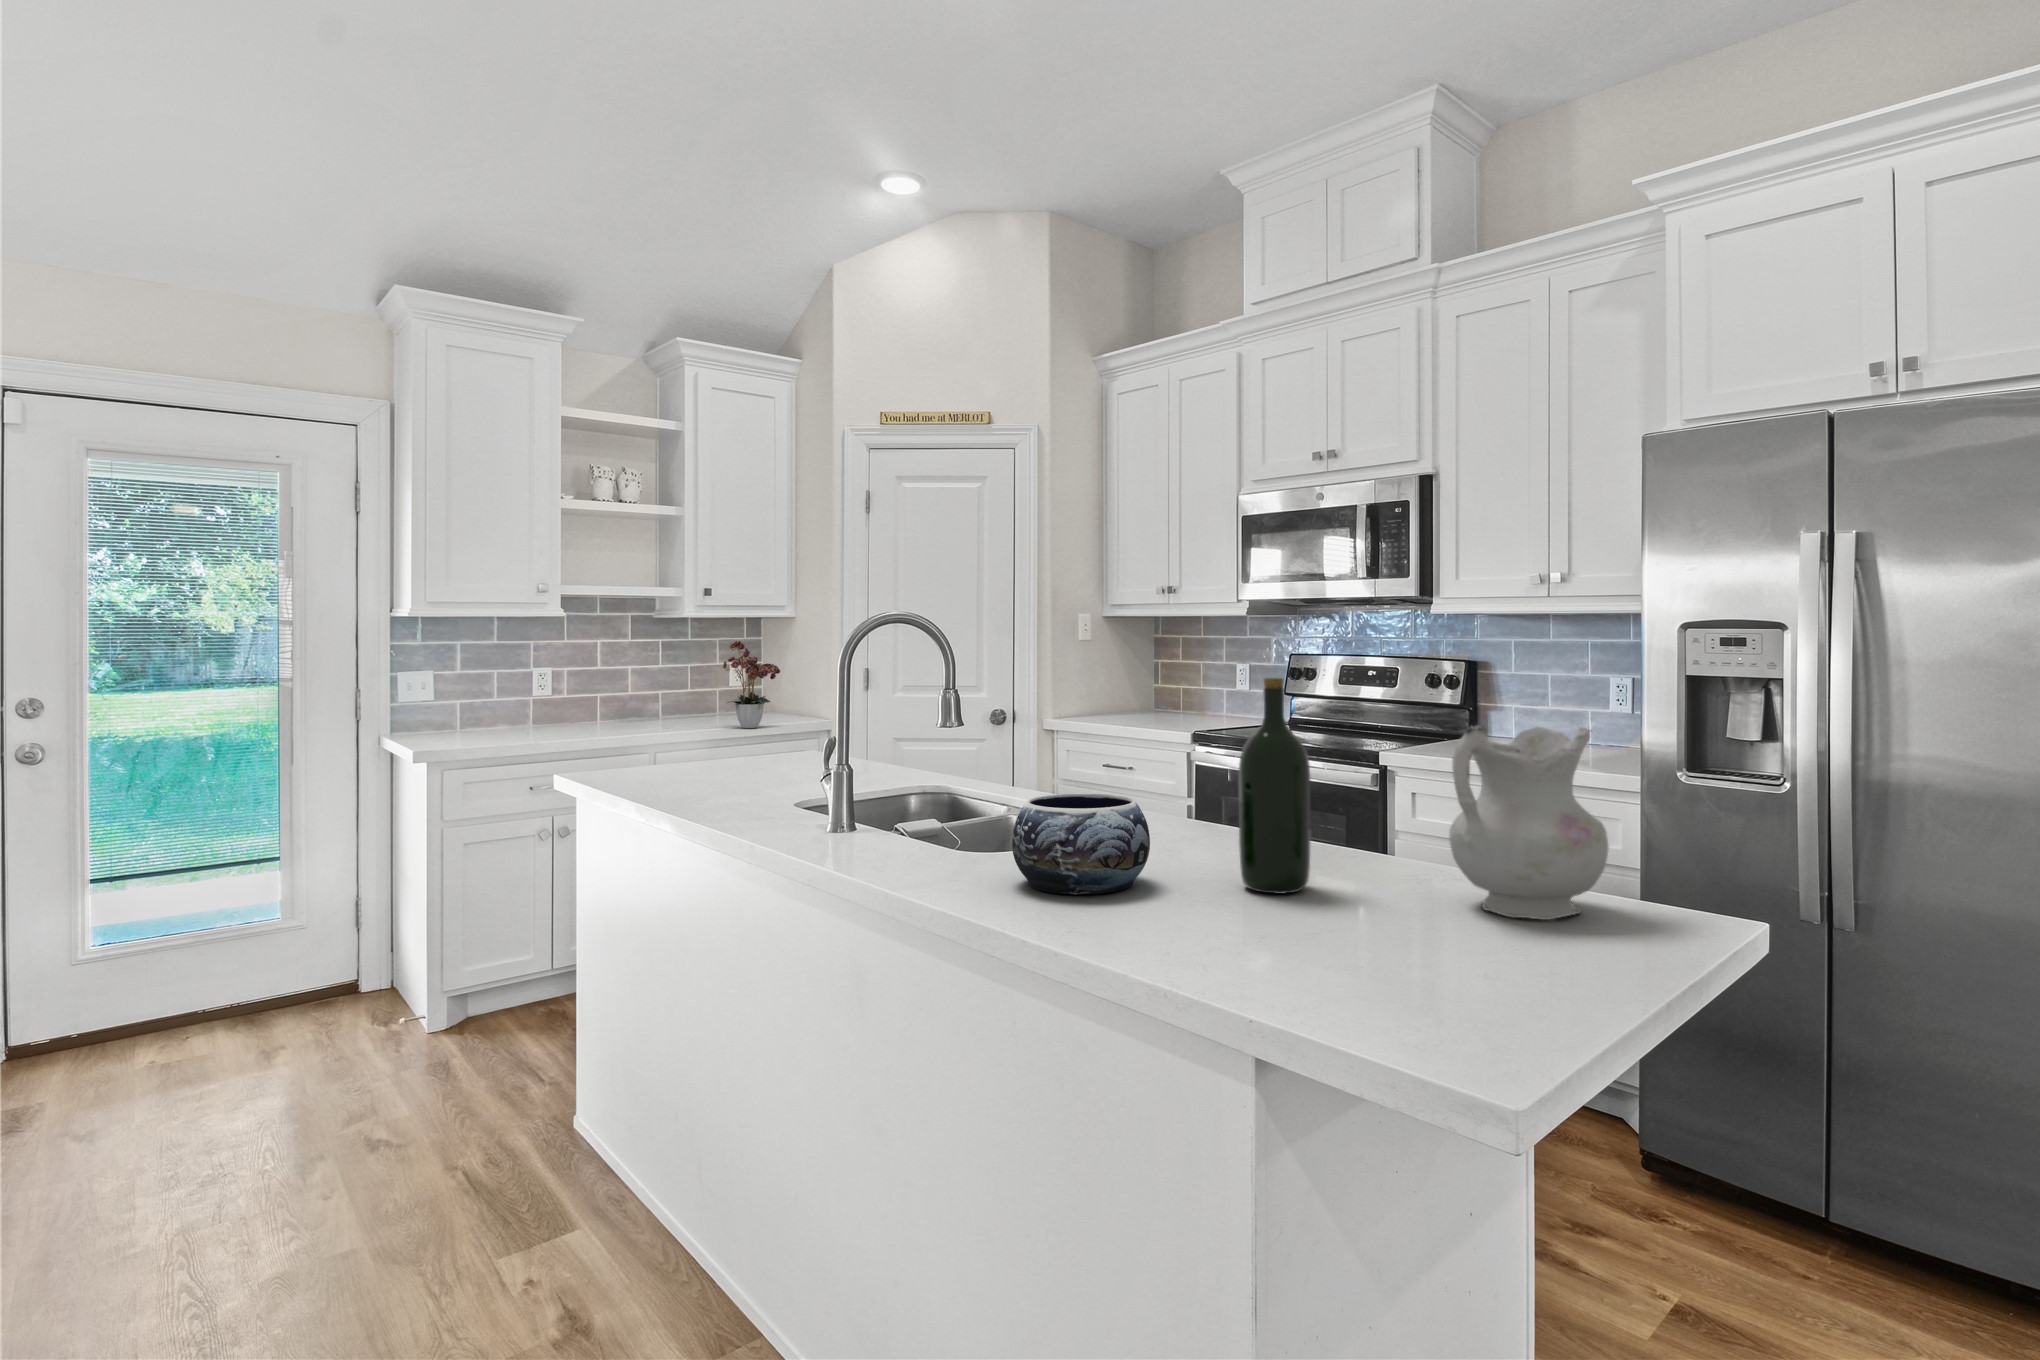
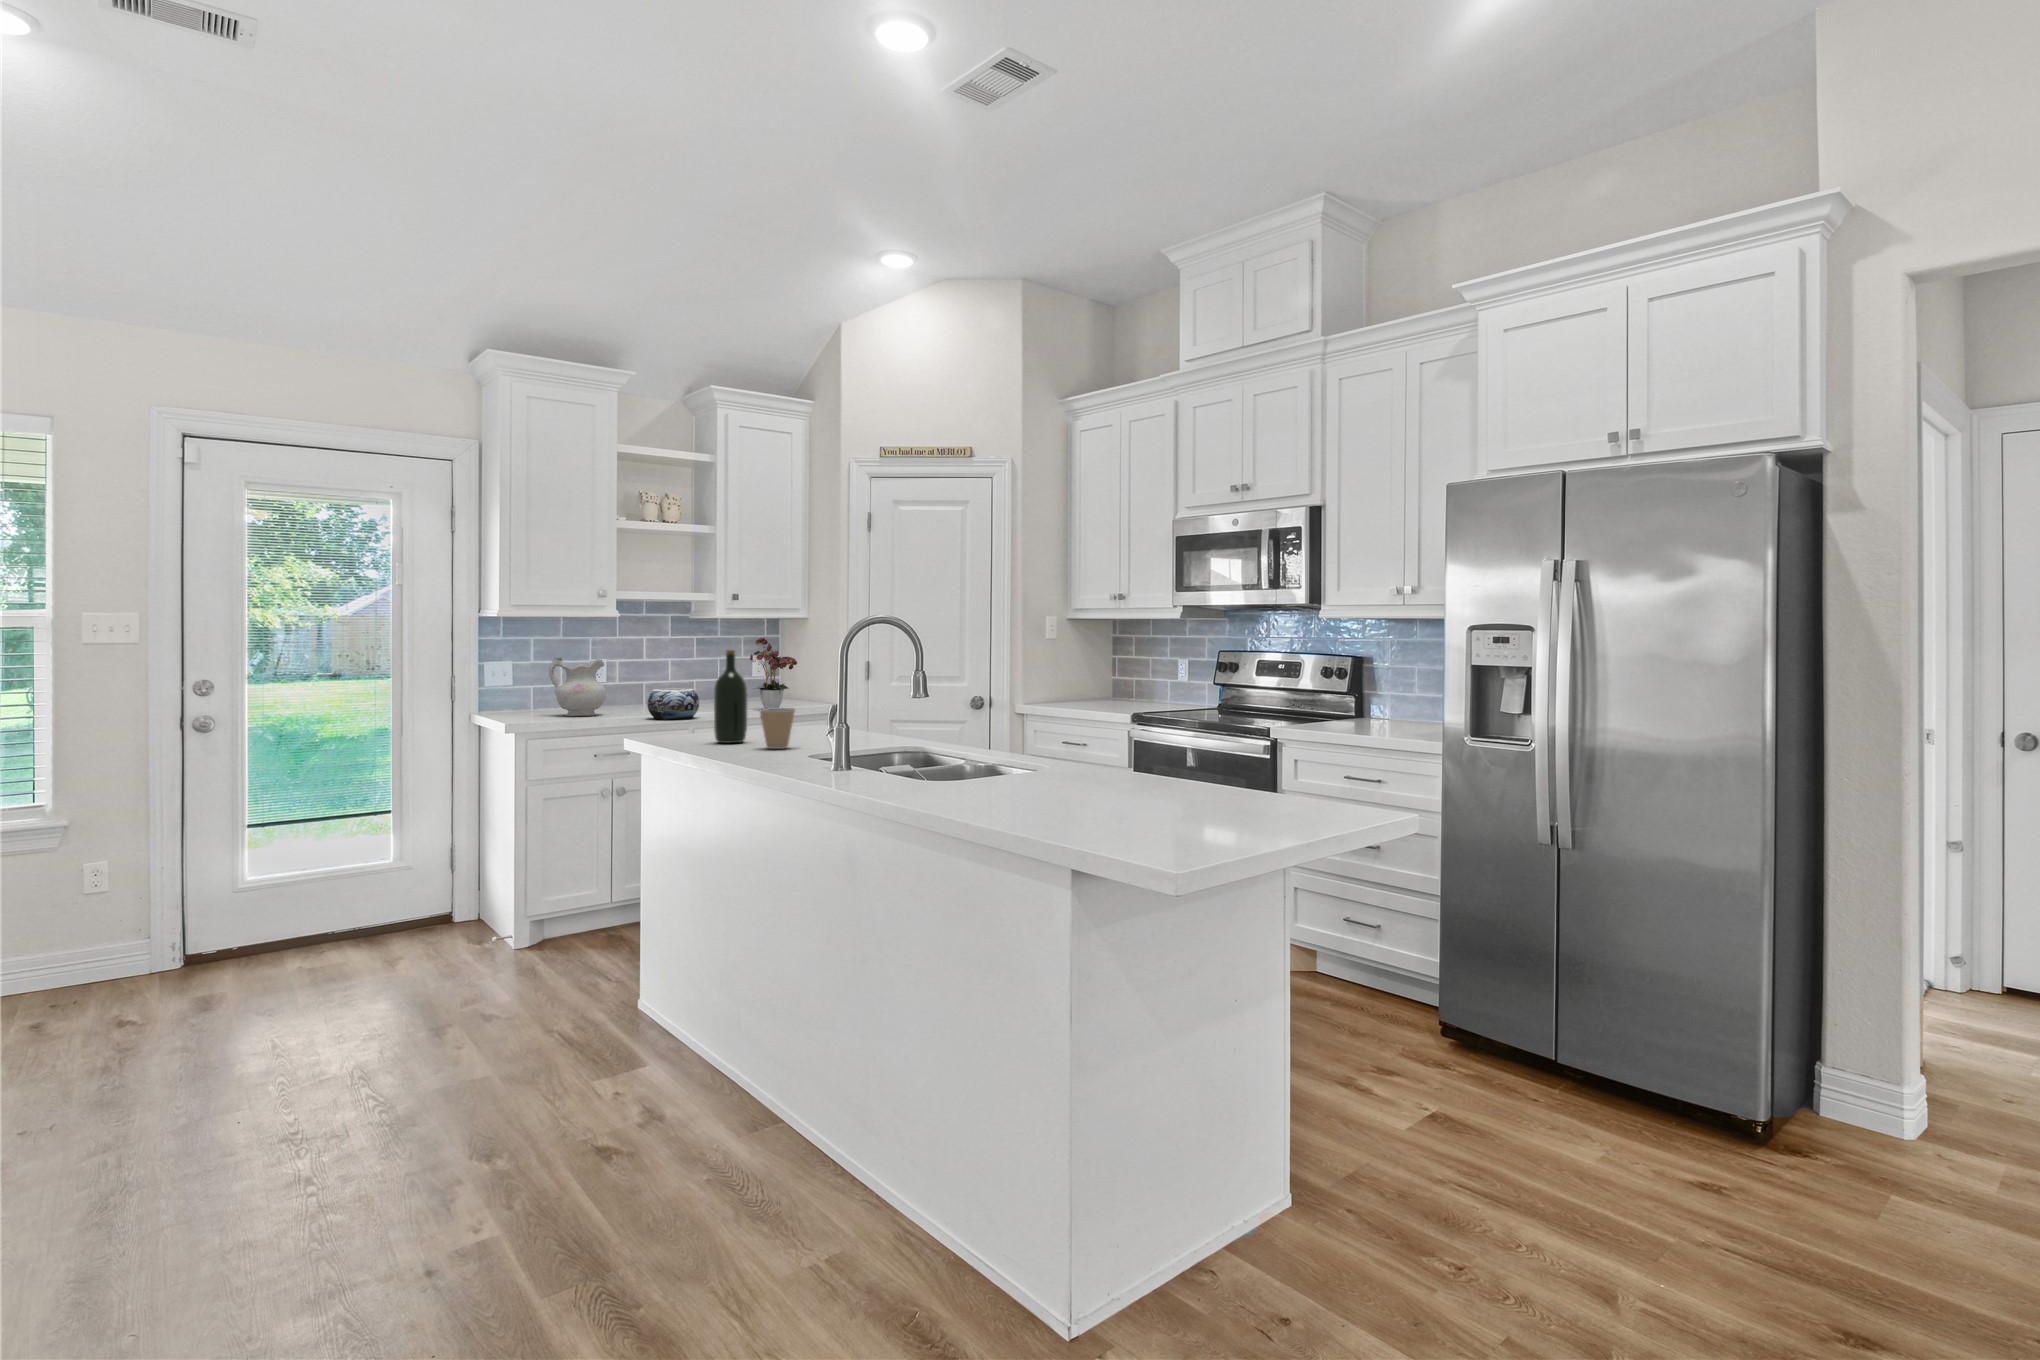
wine bottle: present [1239,678,1311,894] -> present [714,650,747,743]
ceramic pitcher: present [1449,726,1609,920] -> present [549,657,606,716]
coffee cup: none [732,735,780,790] -> present [760,708,795,749]
decorative bowl: present [1012,793,1150,894] -> present [647,688,699,719]

